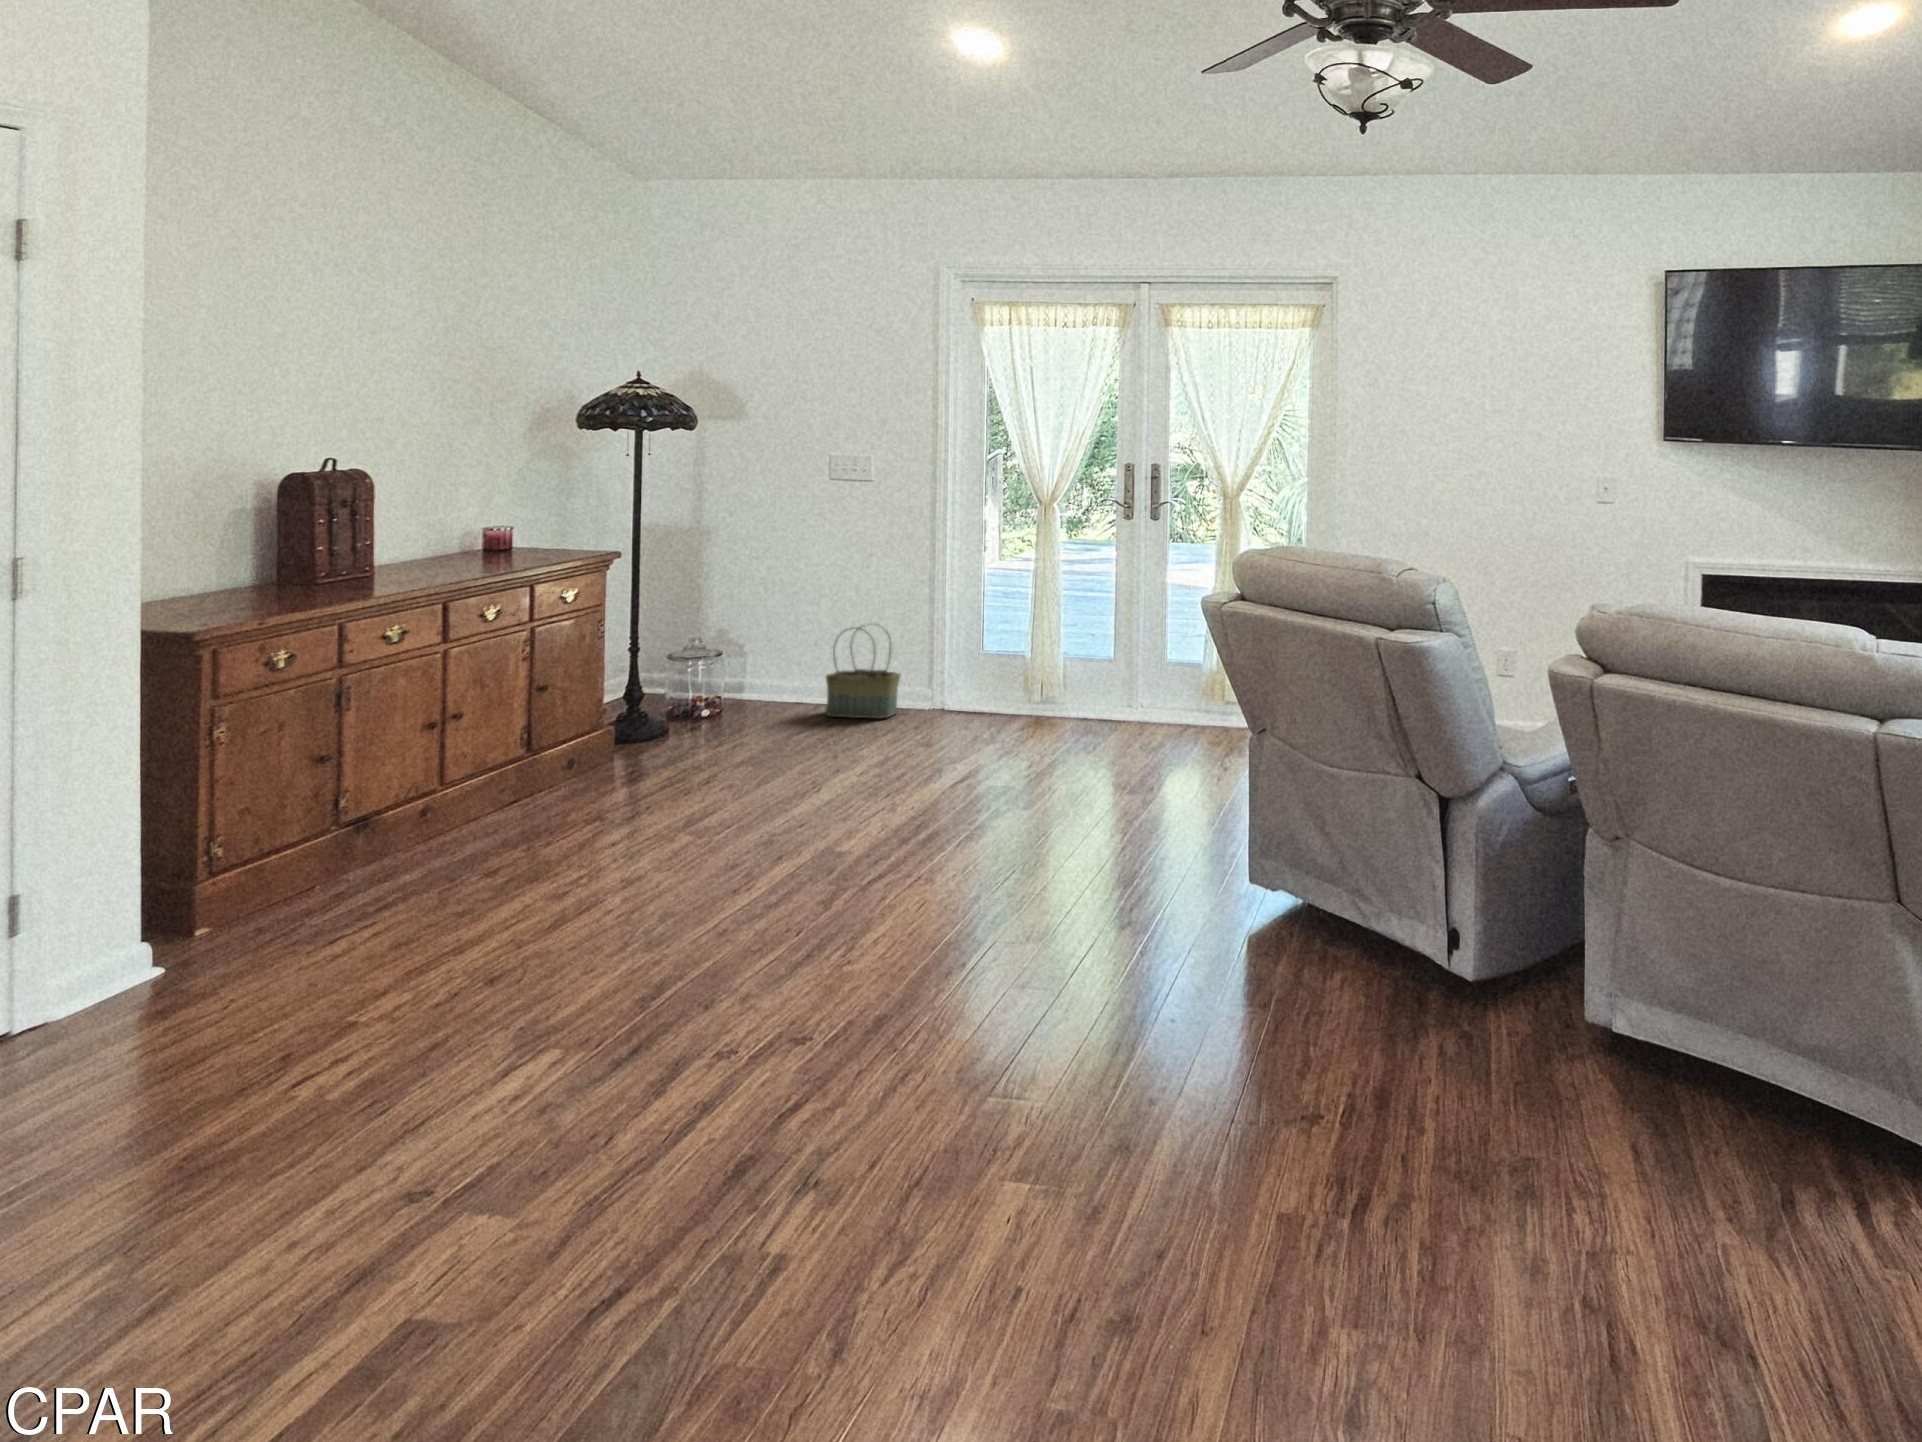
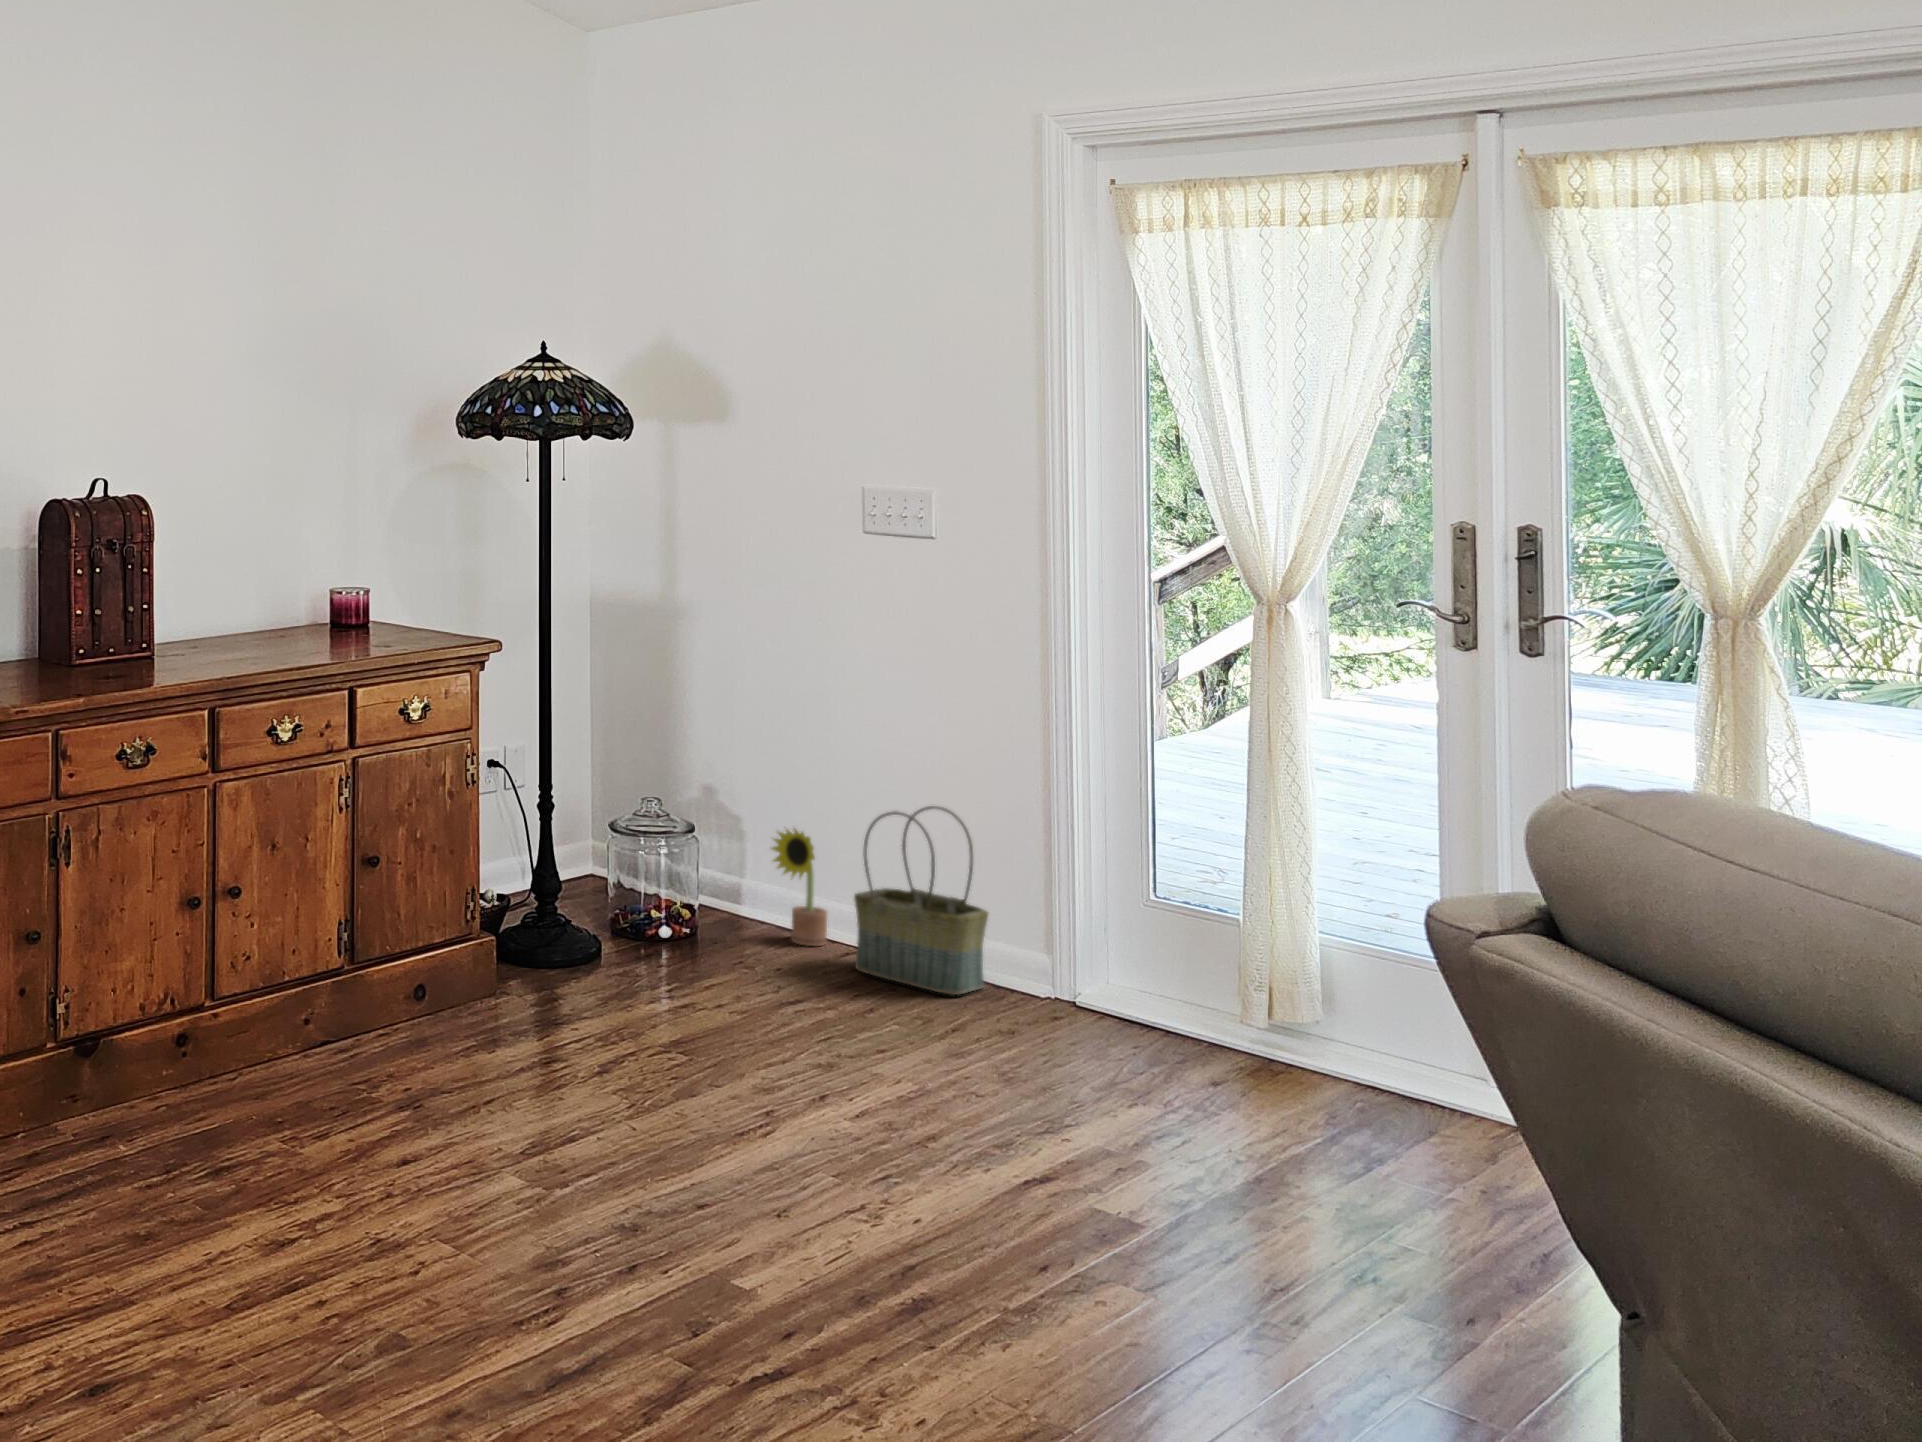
decorative plant: none [770,644,803,710] -> present [772,827,827,946]

